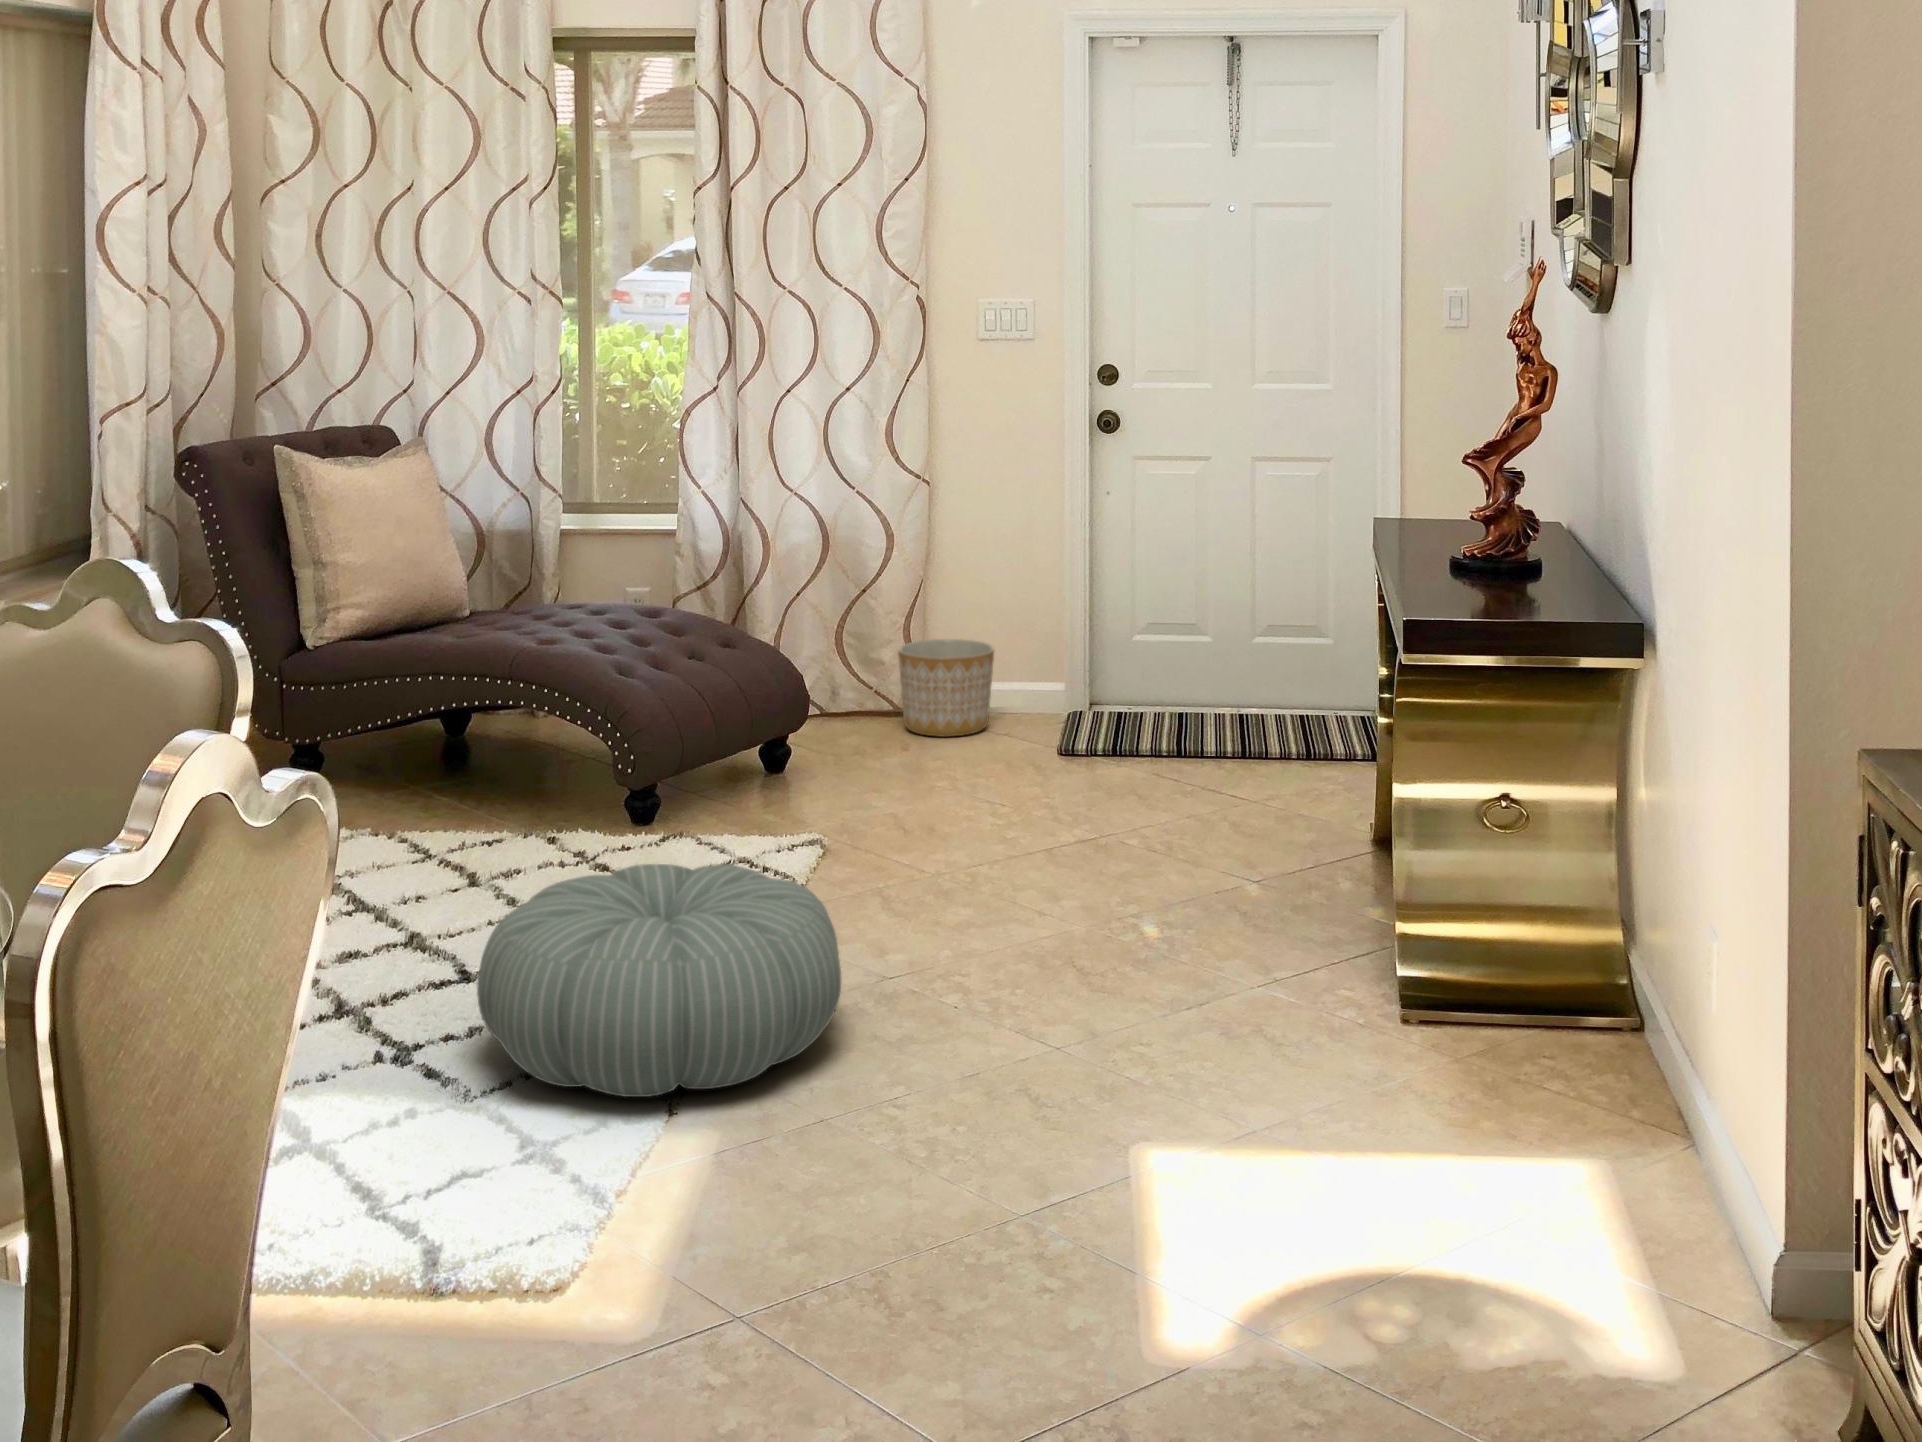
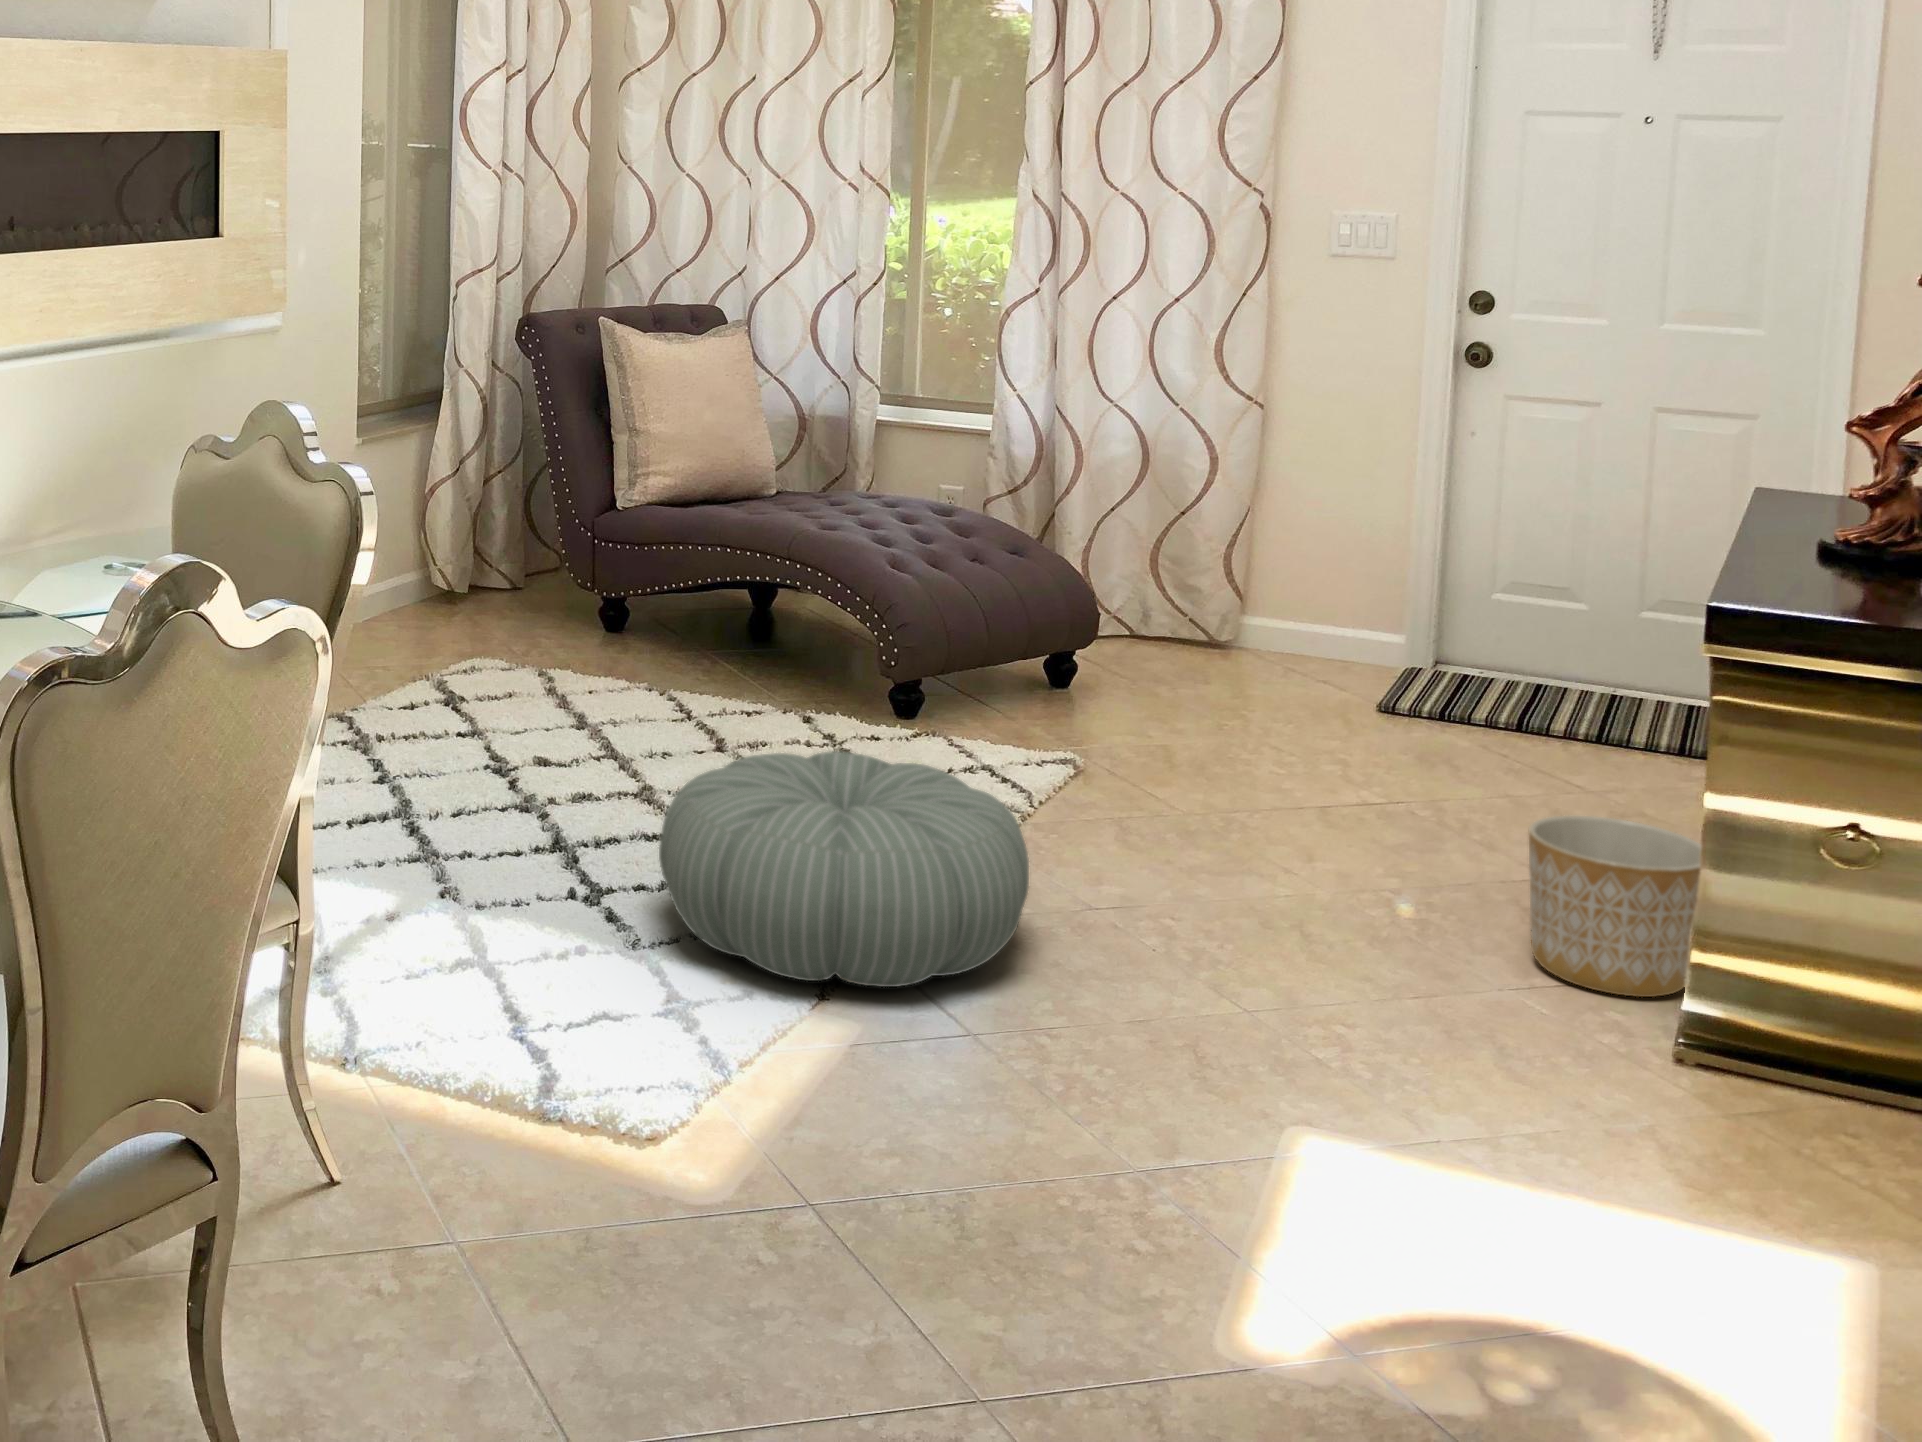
planter: present [898,639,994,737] -> present [1529,816,1701,997]

